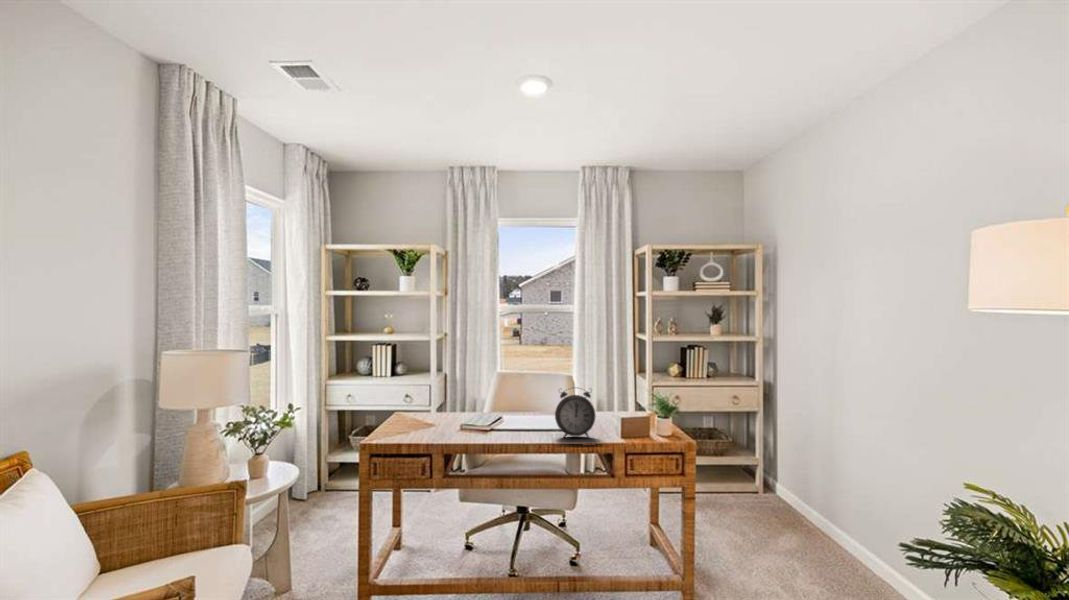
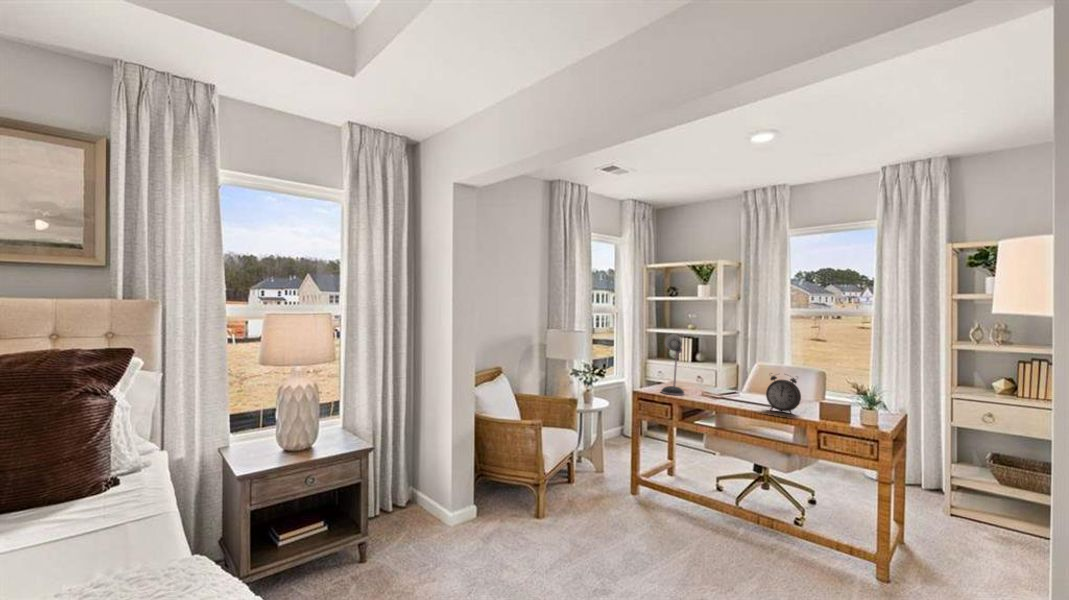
desk lamp: none [408,348,442,440] -> present [661,334,684,395]

